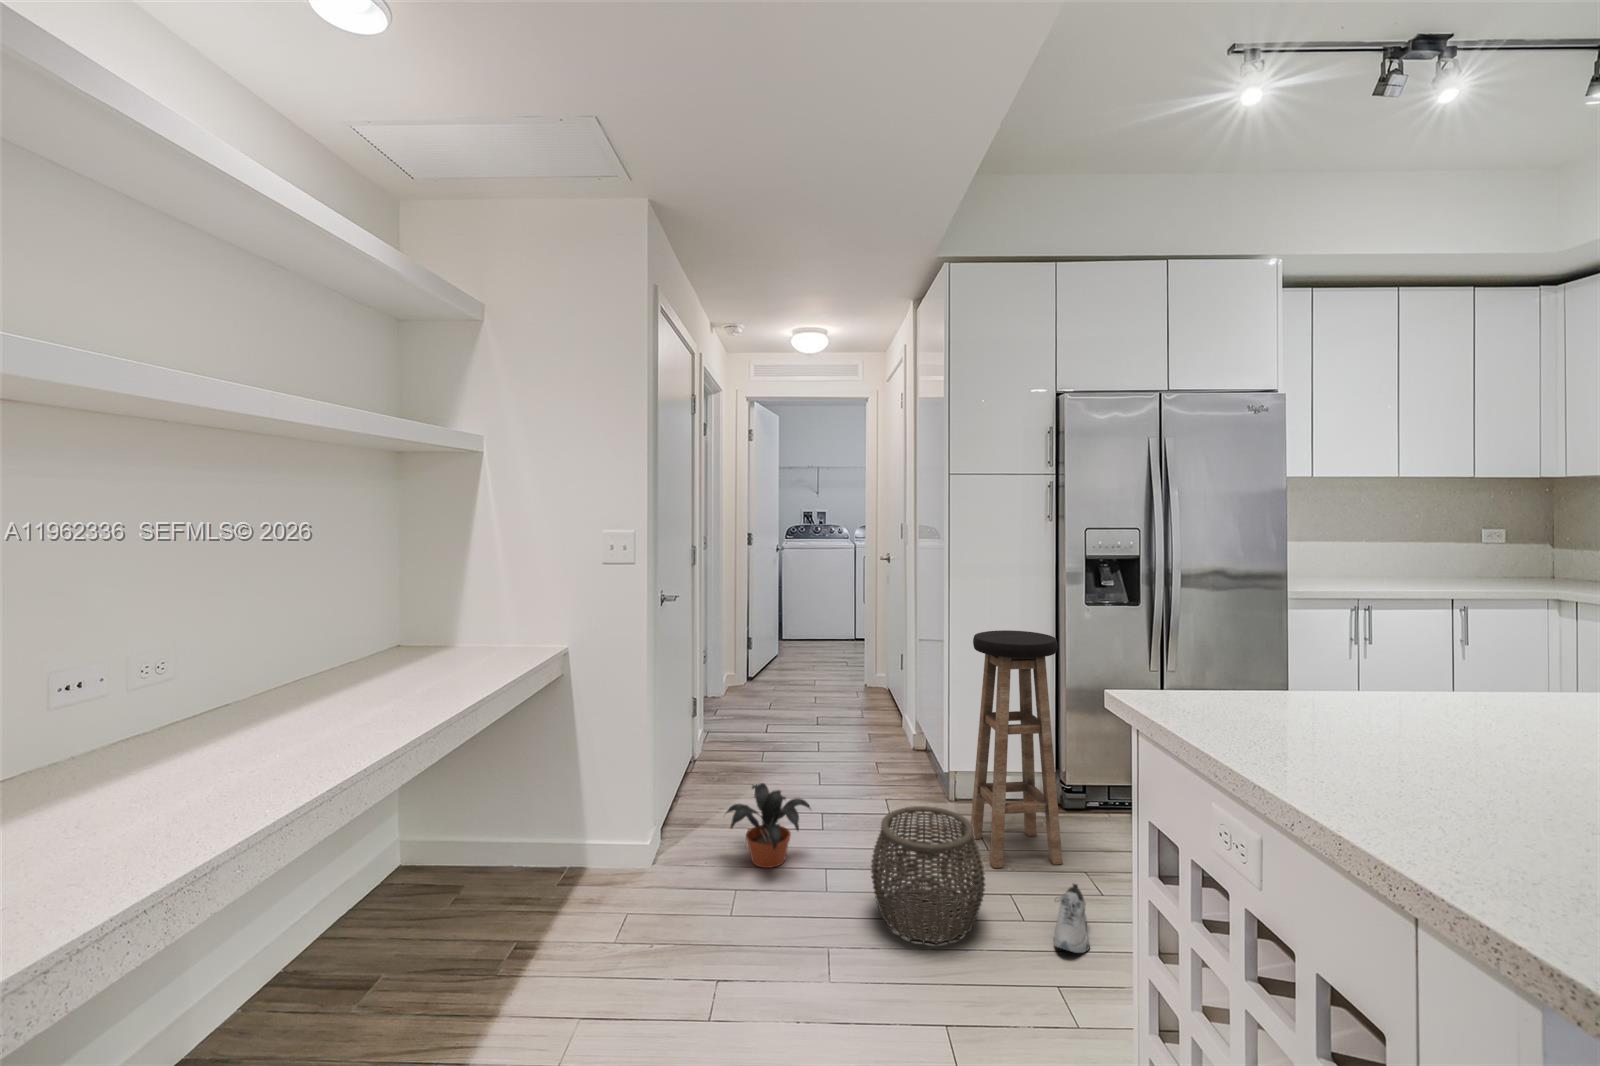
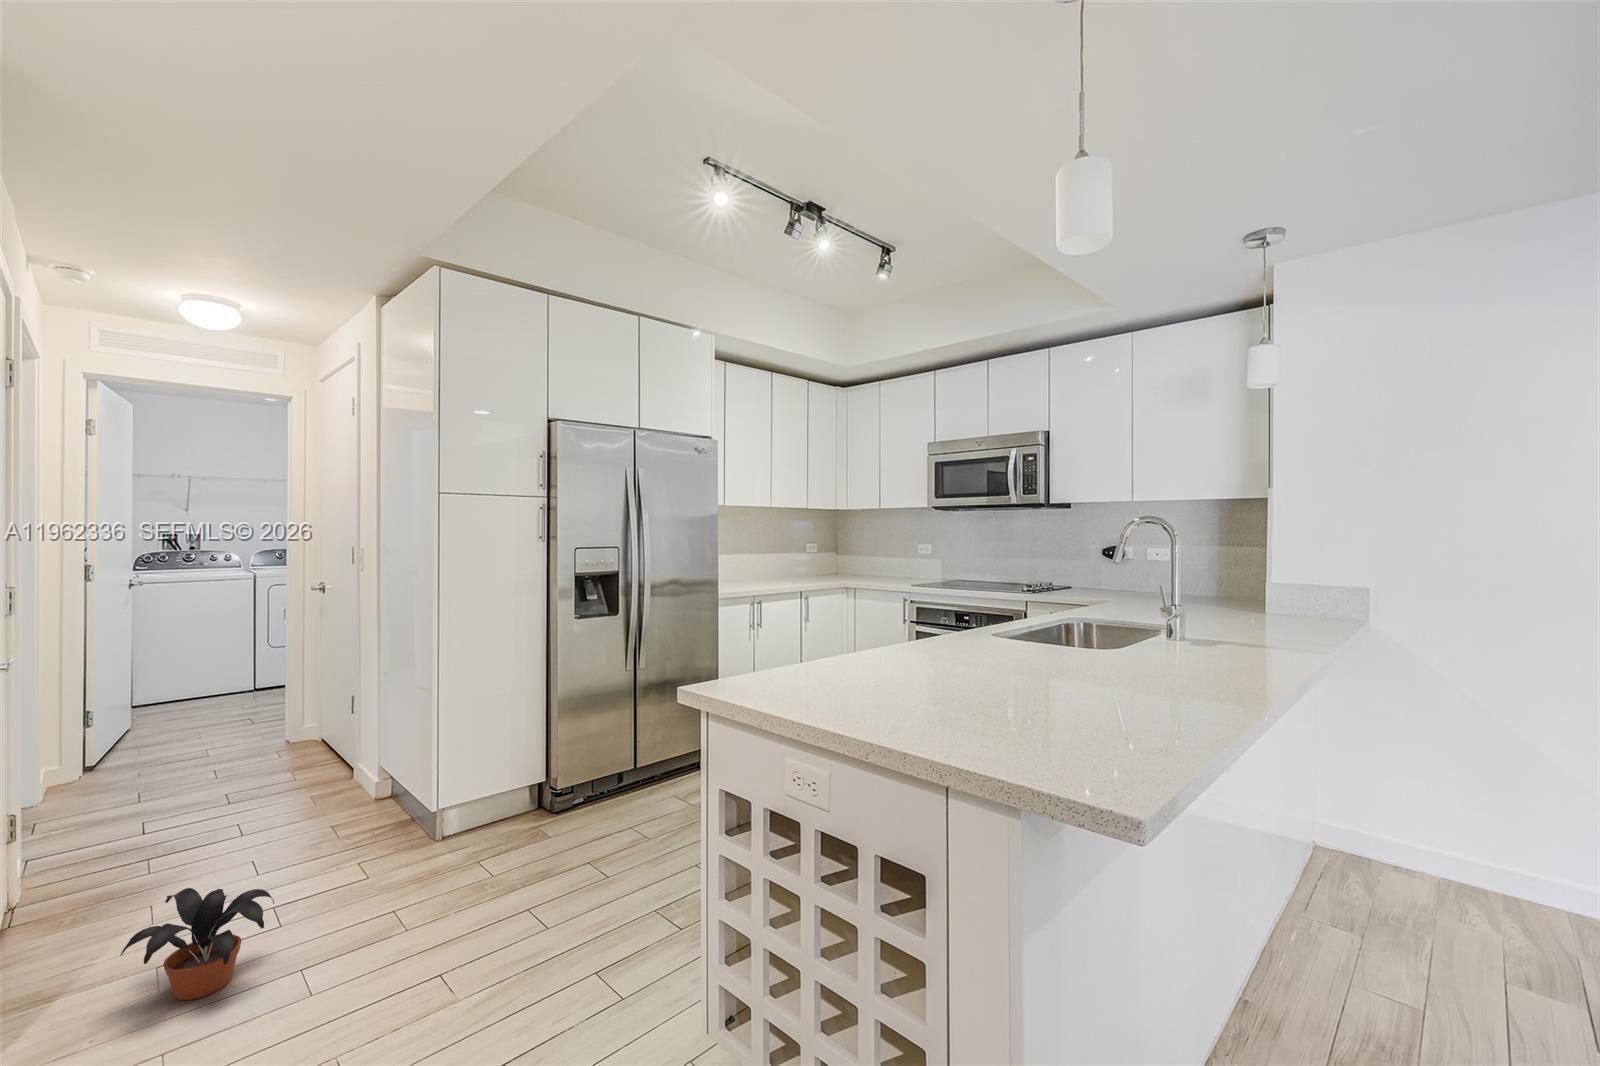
bar stool: present [971,630,1063,868] -> none [470,647,568,886]
woven basket: present [871,806,985,944] -> none [379,839,514,990]
shoe: present [1054,884,1090,953] -> none [577,868,611,930]

